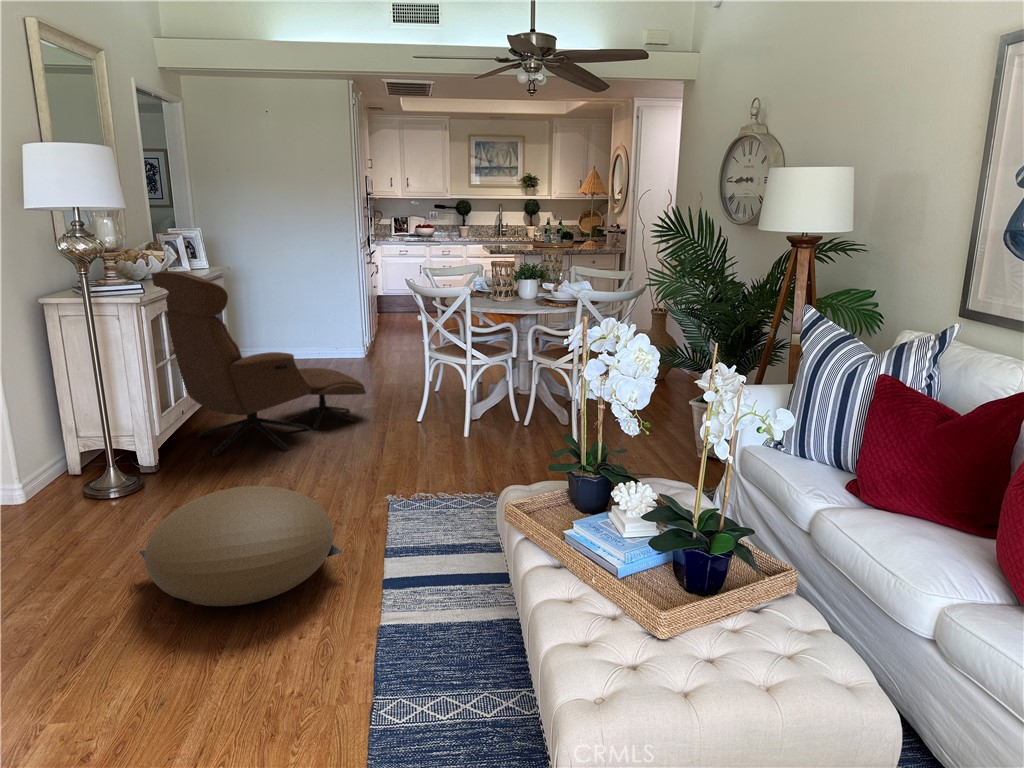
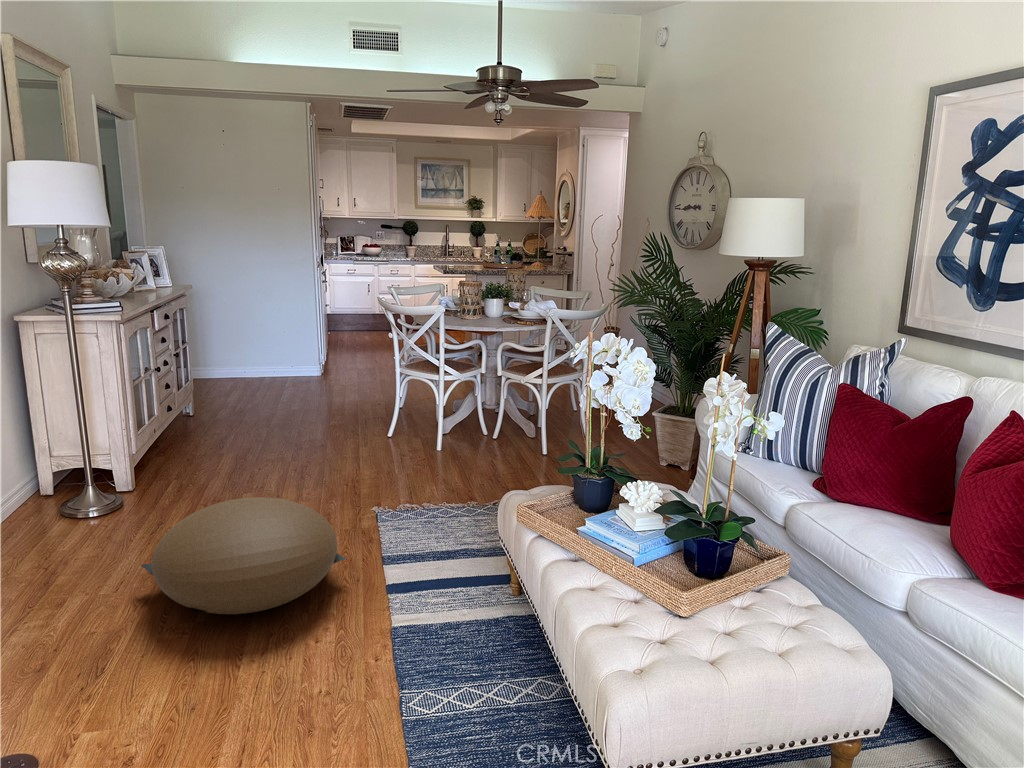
lounge chair: present [151,271,366,456] -> none [127,288,337,472]

